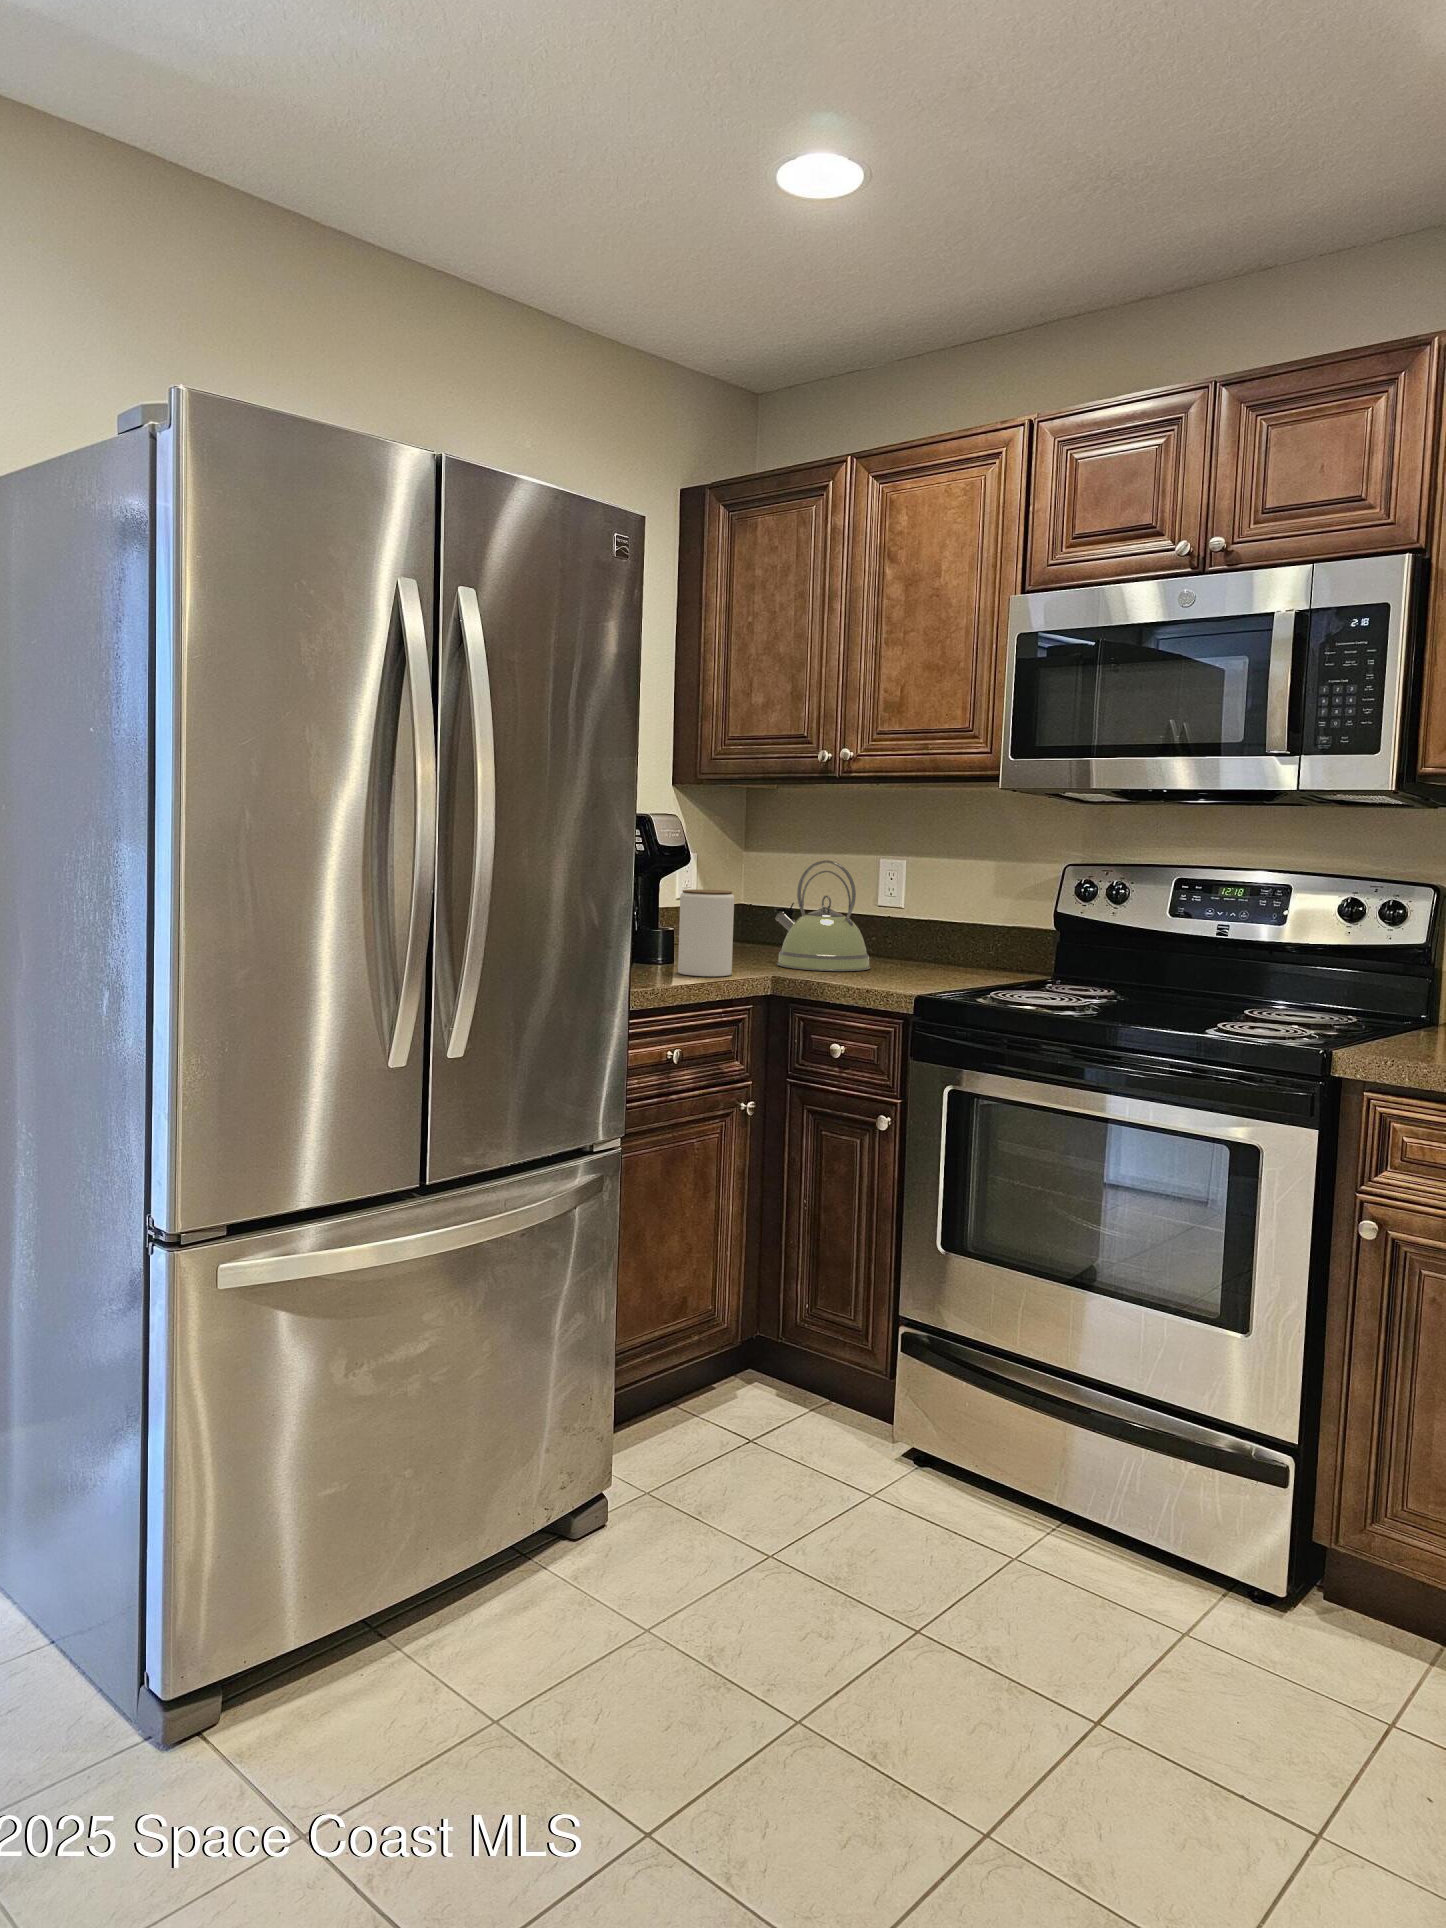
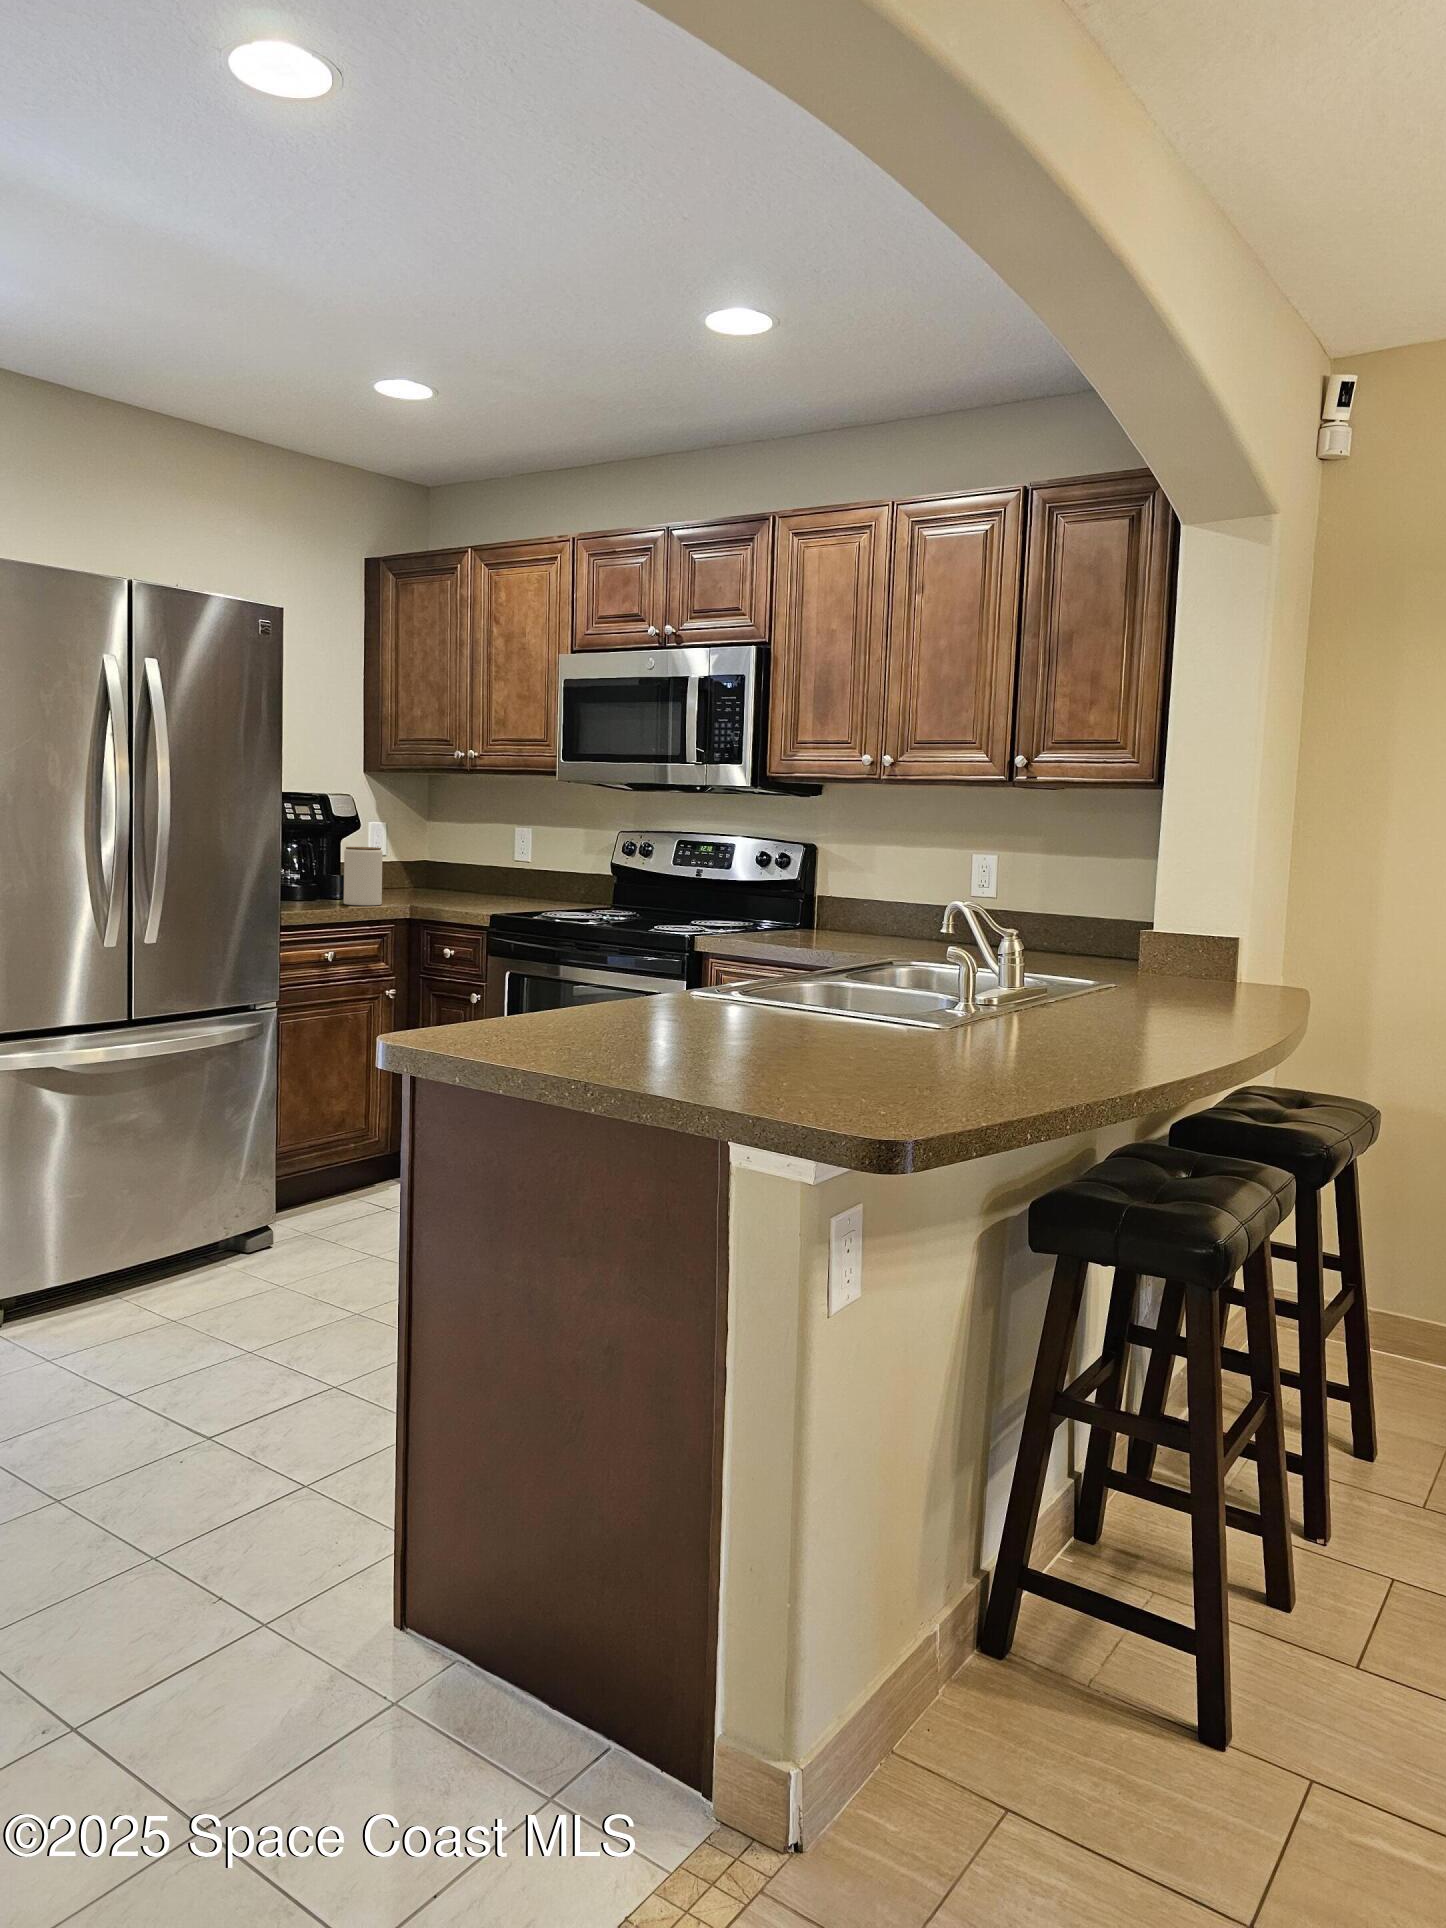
kettle: present [774,860,870,971] -> none [425,828,491,904]

